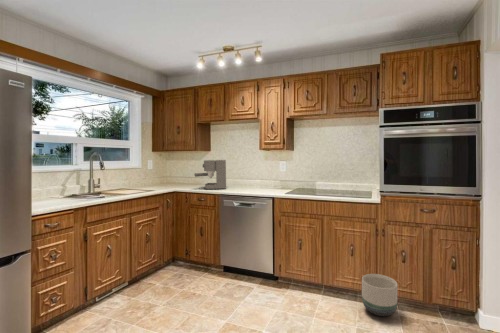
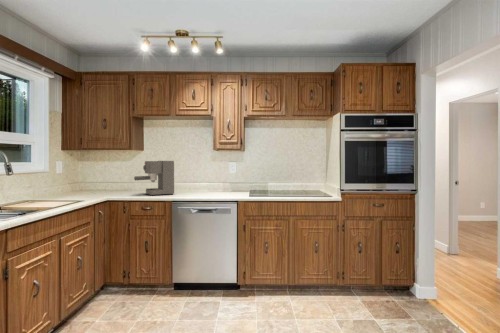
planter: present [362,274,398,316] -> none [330,267,361,303]

